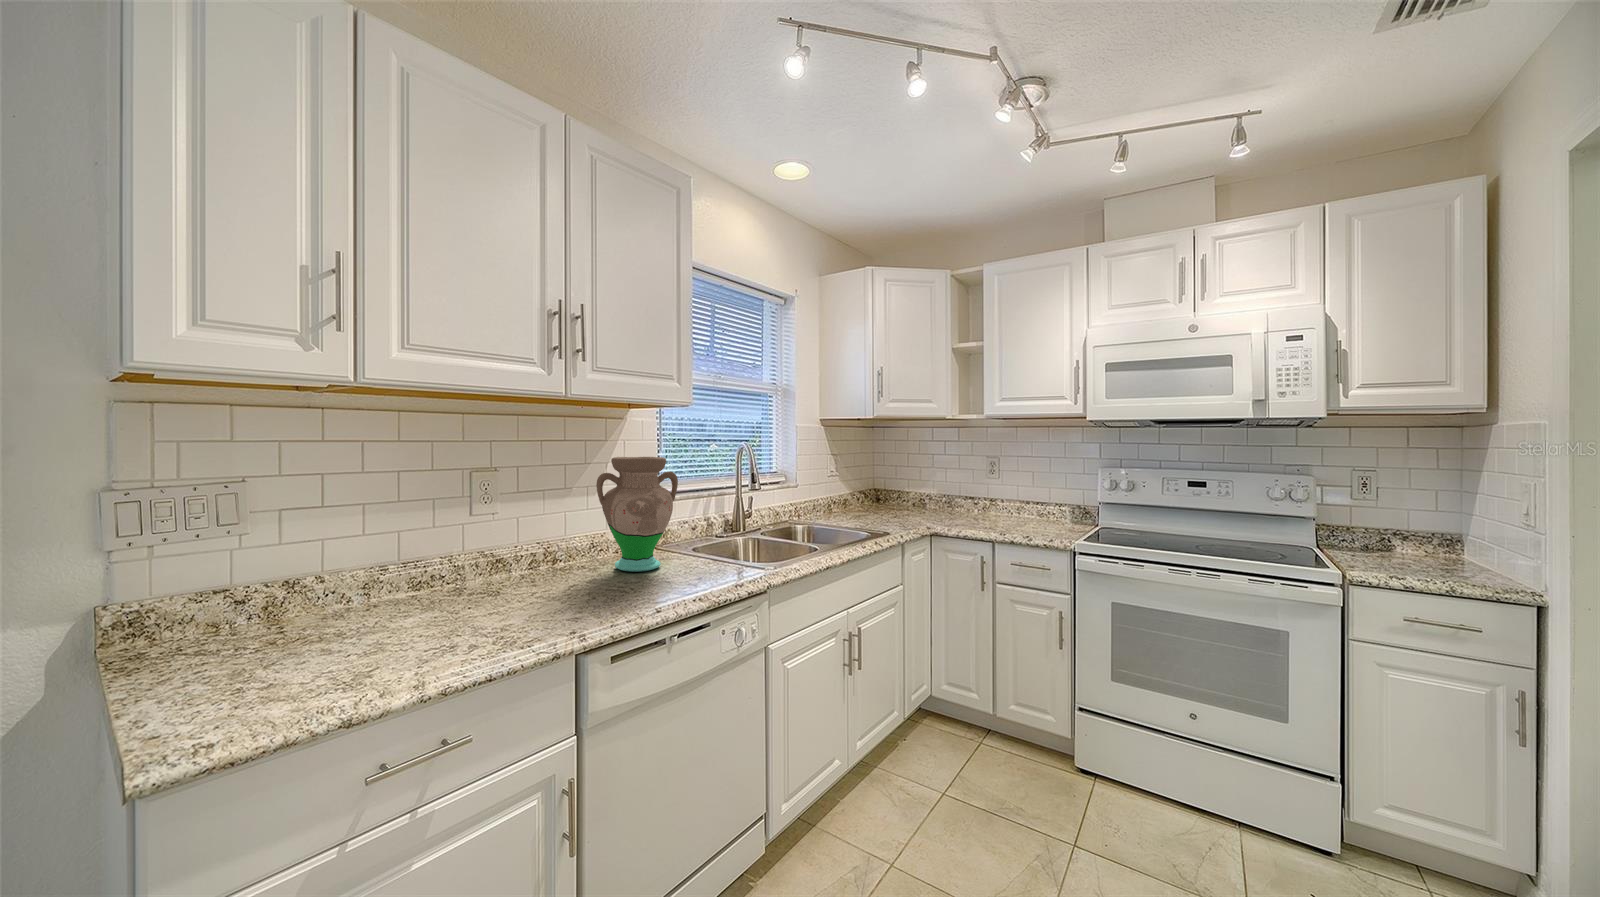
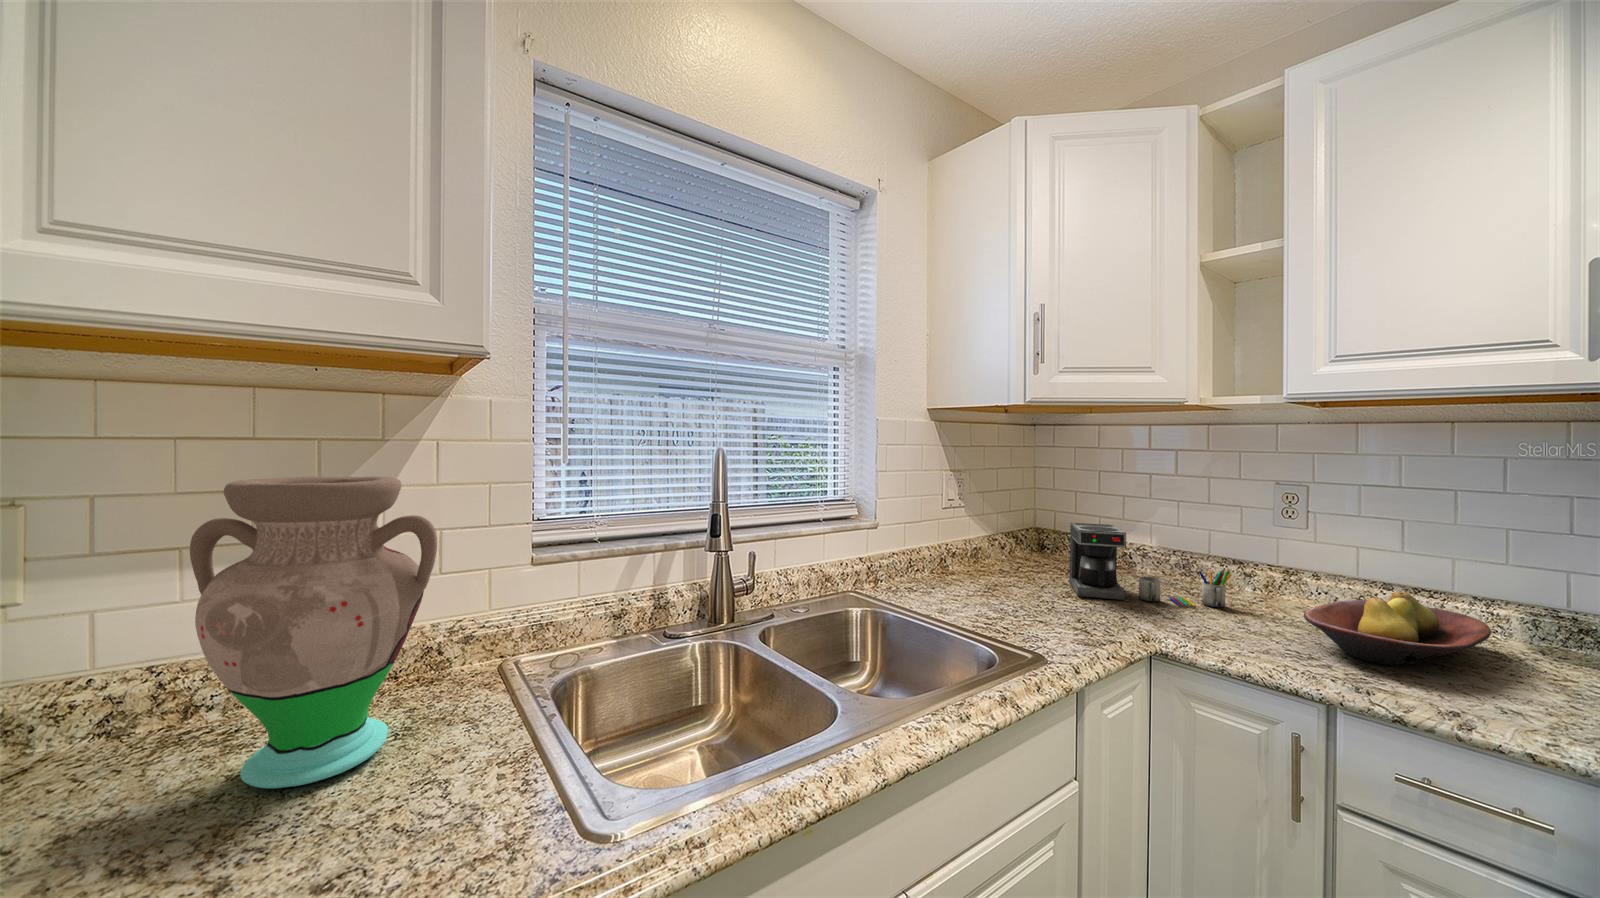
coffee maker: none [896,482,967,518] -> present [1069,523,1231,607]
fruit bowl: none [990,502,1052,528] -> present [1304,591,1491,665]

